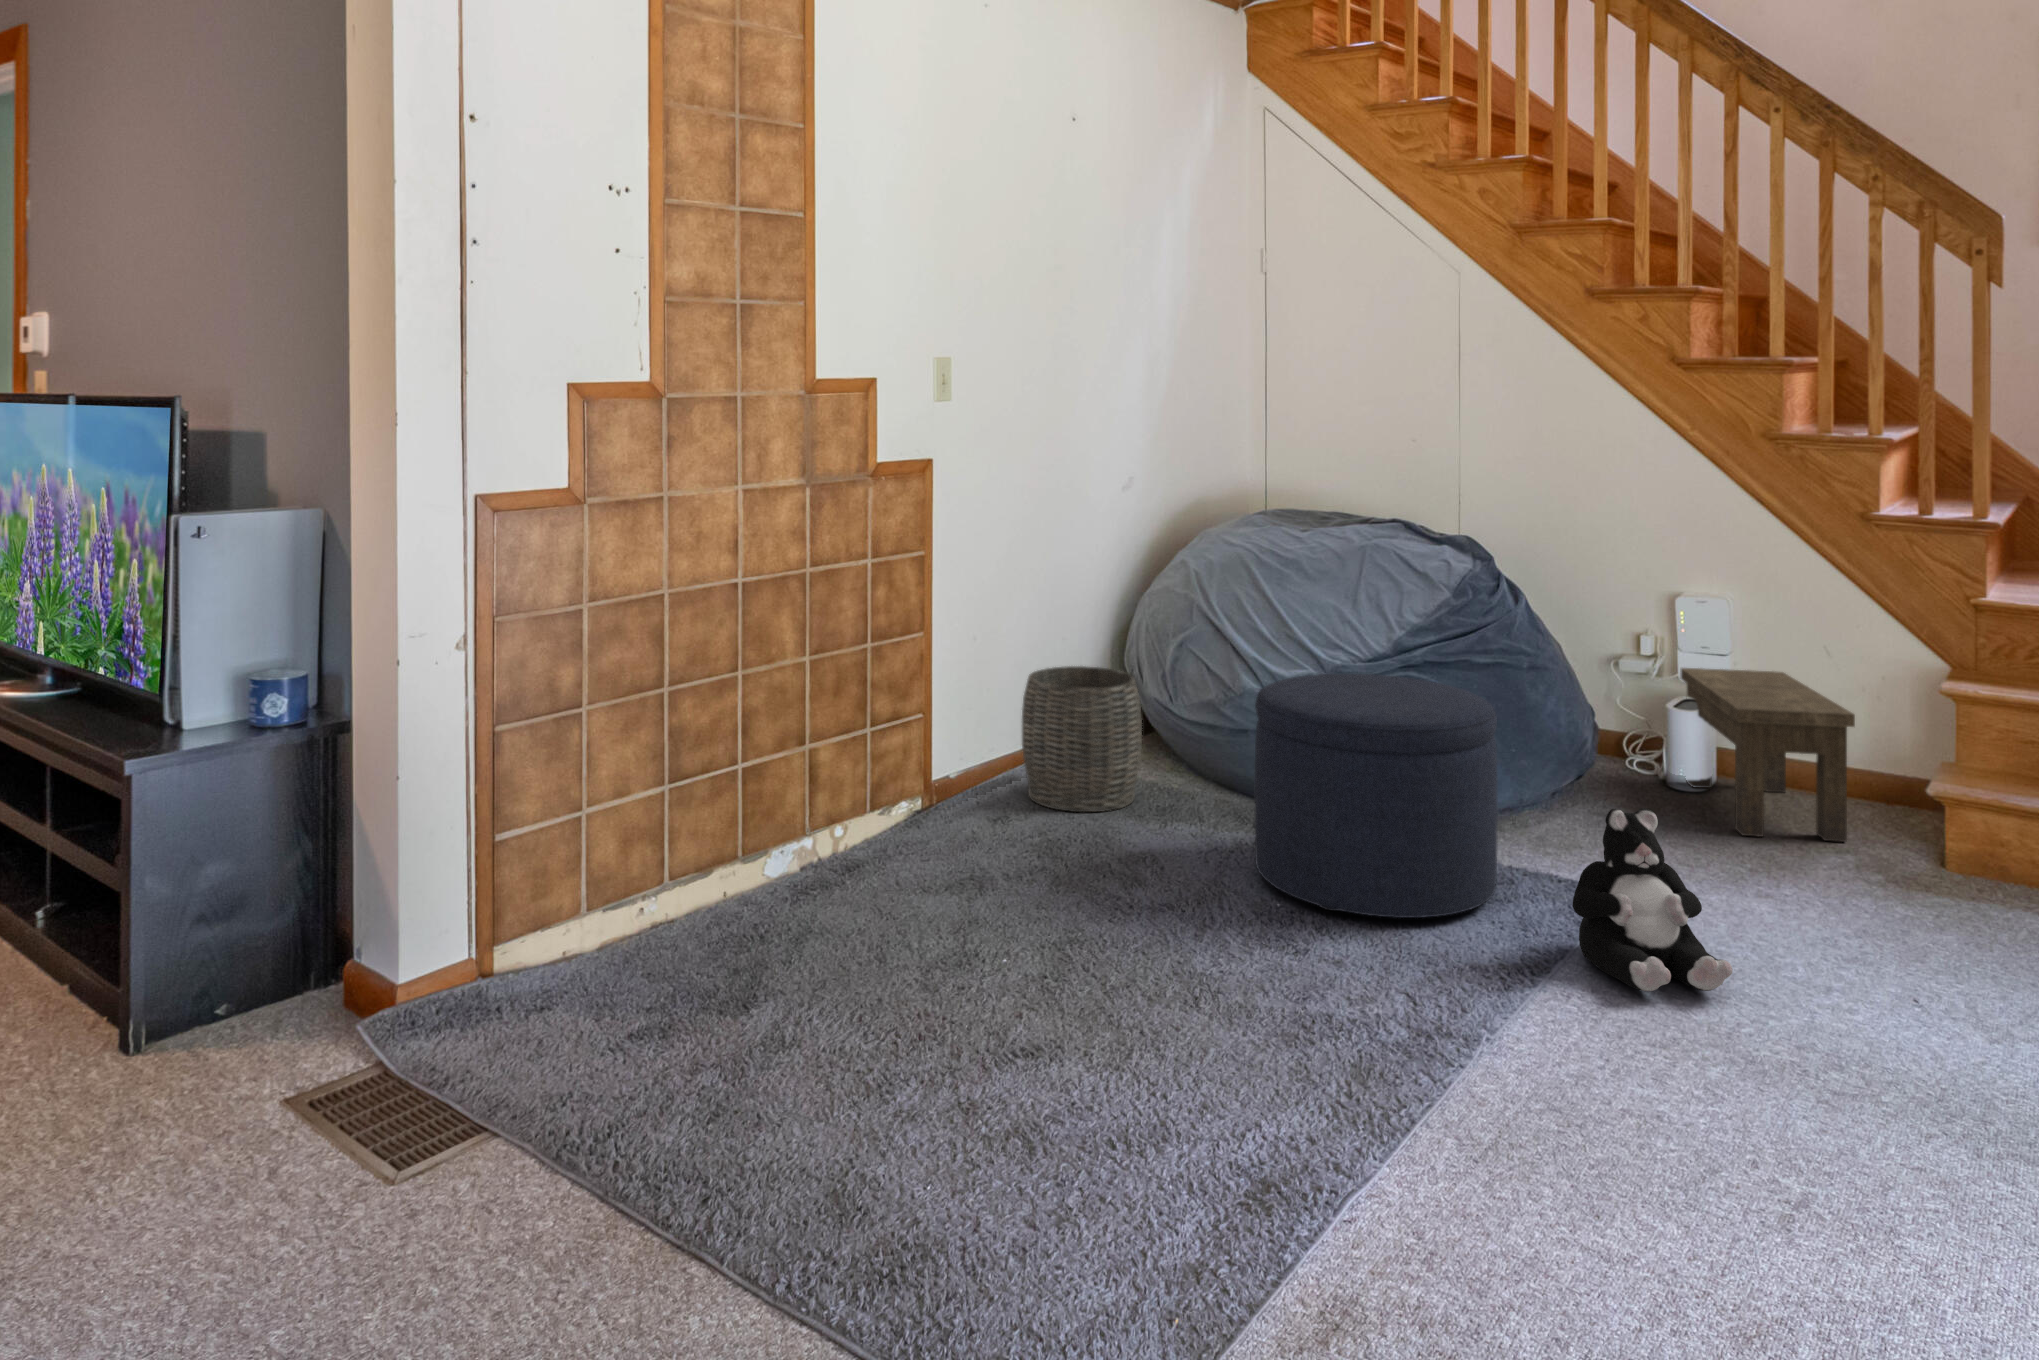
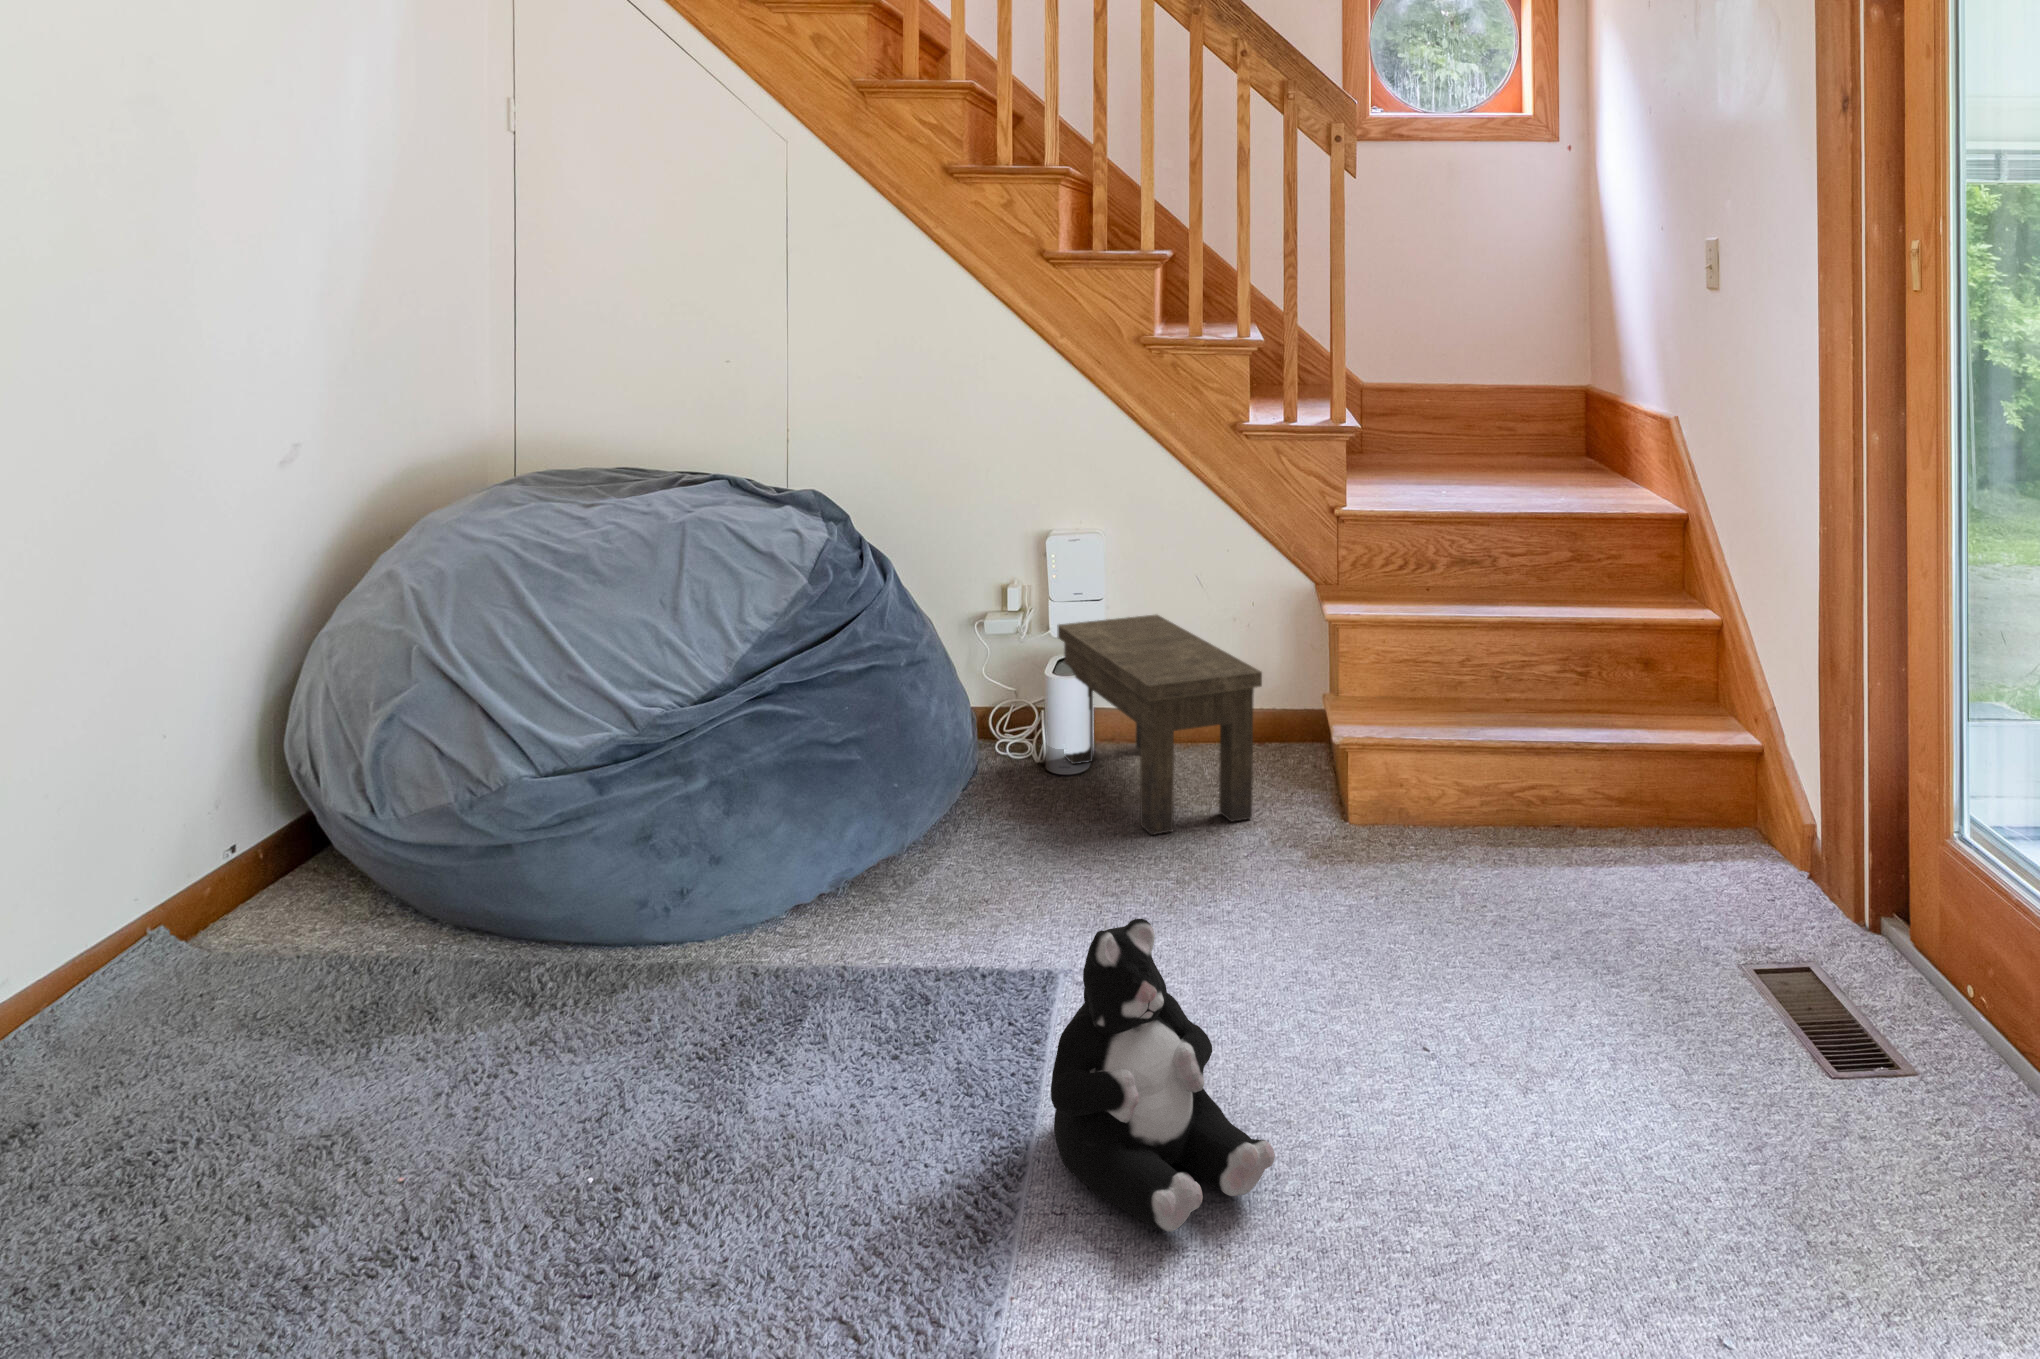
woven basket: present [1022,666,1142,812] -> none [109,763,345,1041]
ottoman: present [1255,673,1498,918] -> none [534,733,913,1183]

